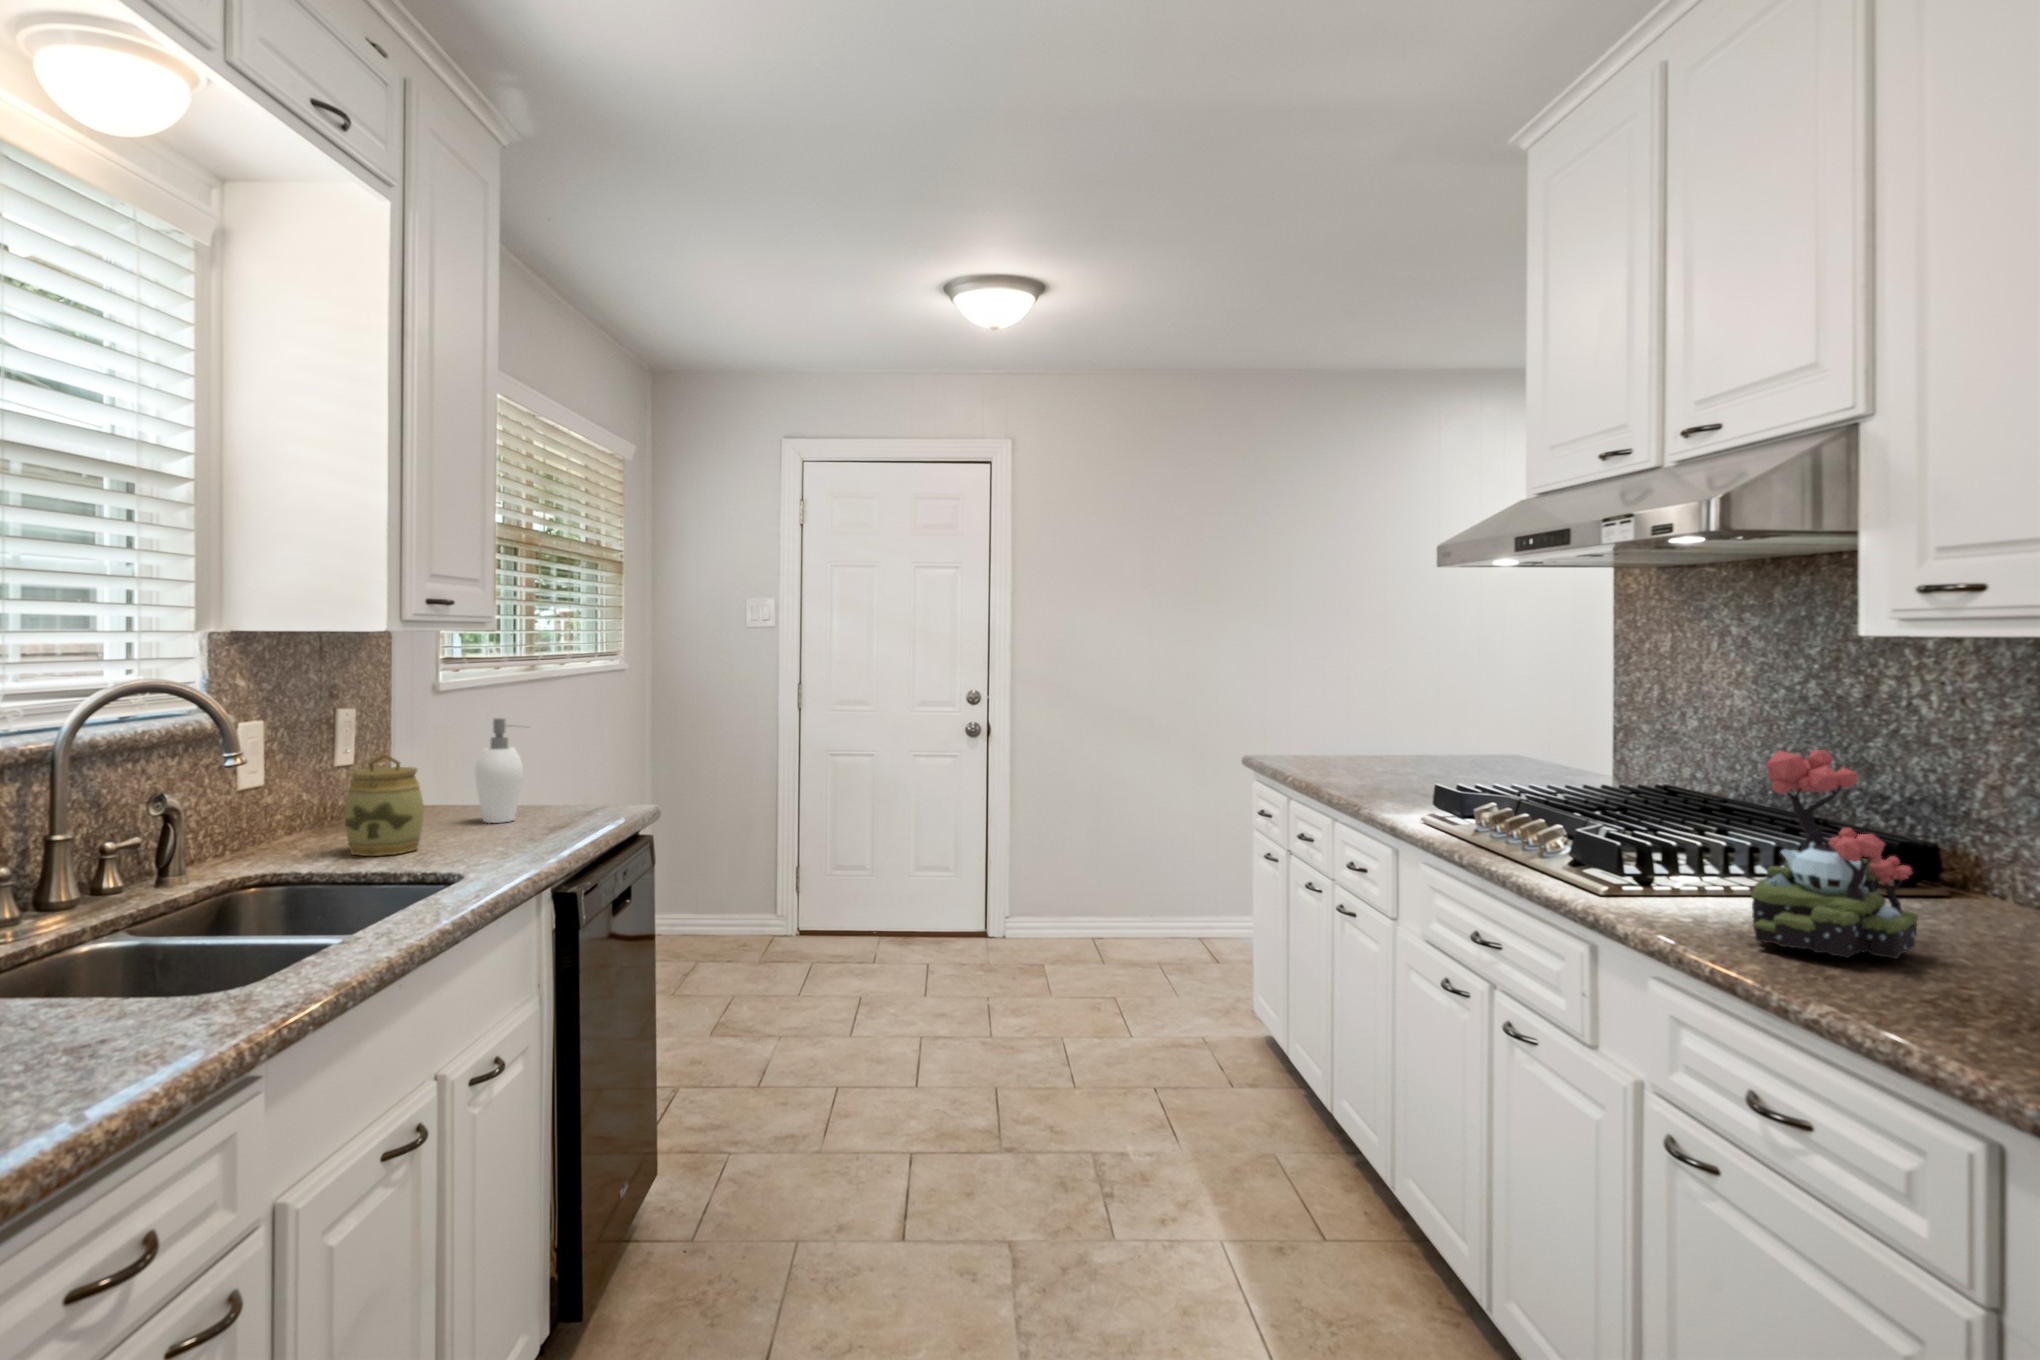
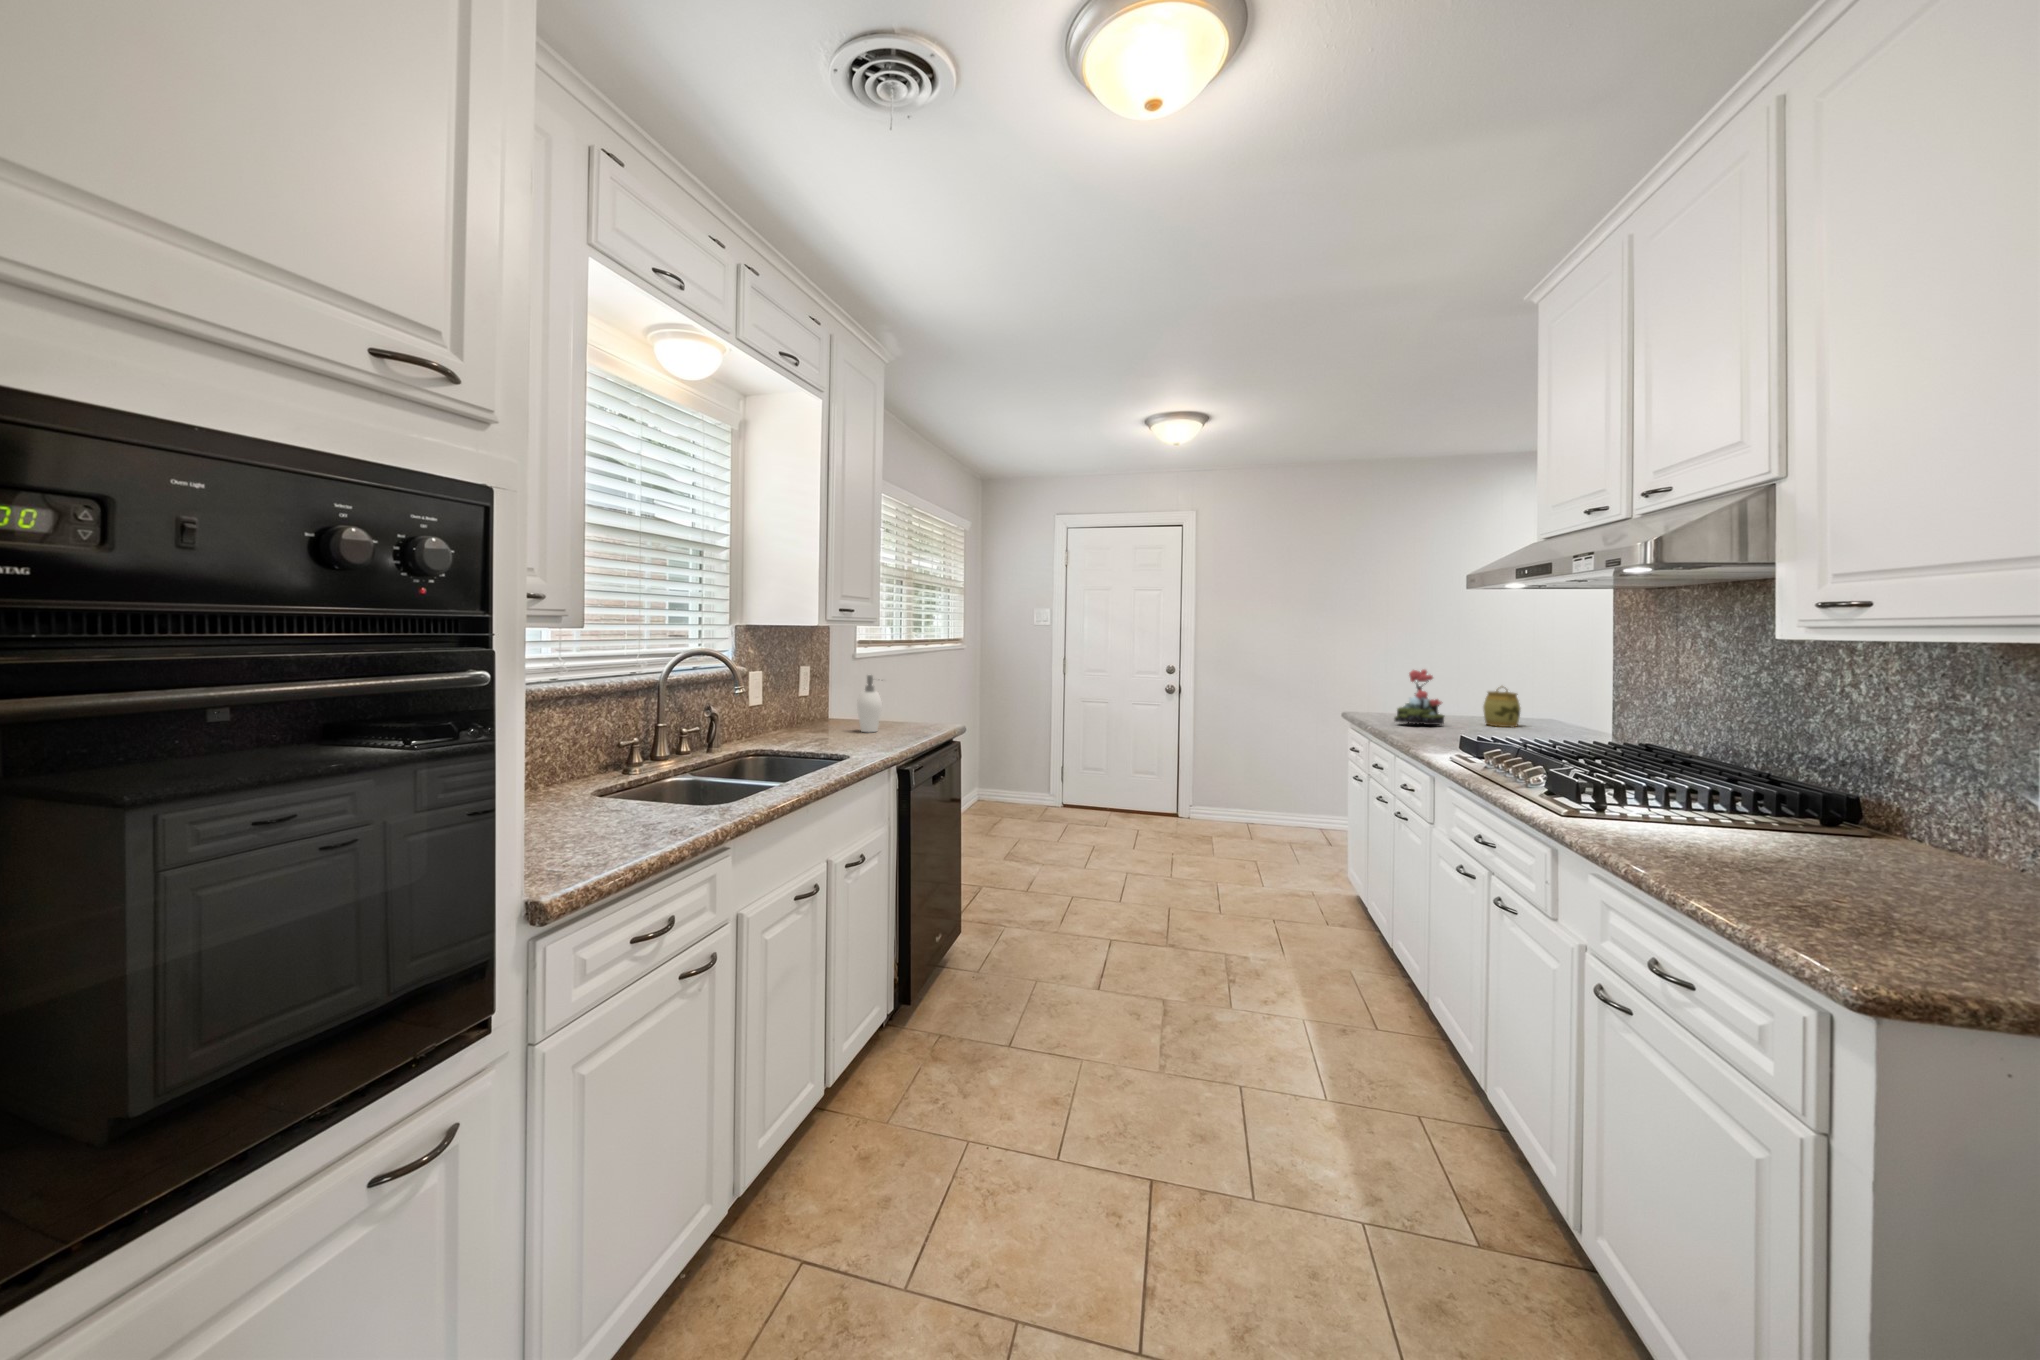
plant: present [1750,750,1919,958] -> present [1395,670,1444,725]
jar: present [345,754,424,856] -> present [1483,687,1520,727]

